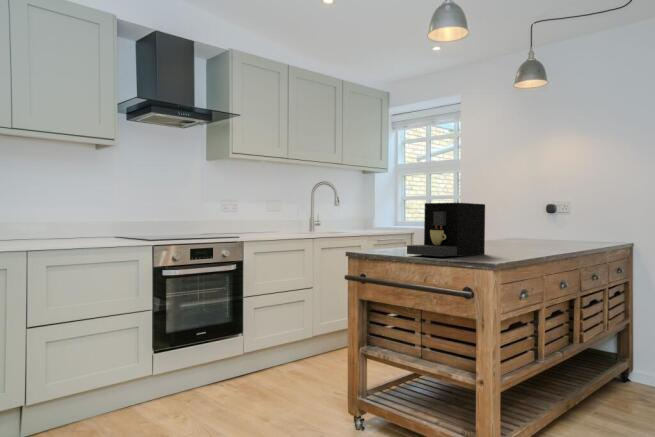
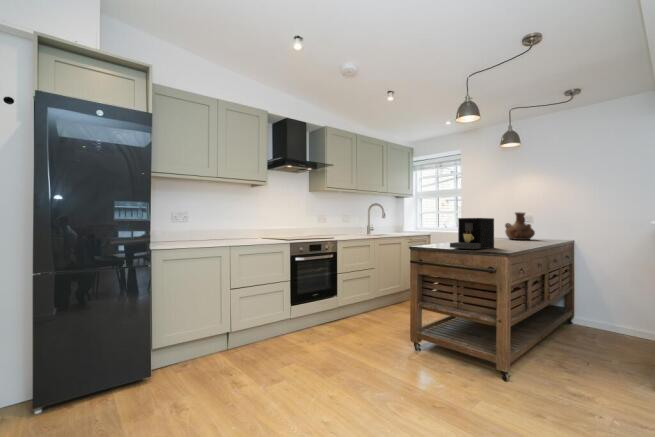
vase: none [523,197,568,242] -> present [505,212,535,240]

